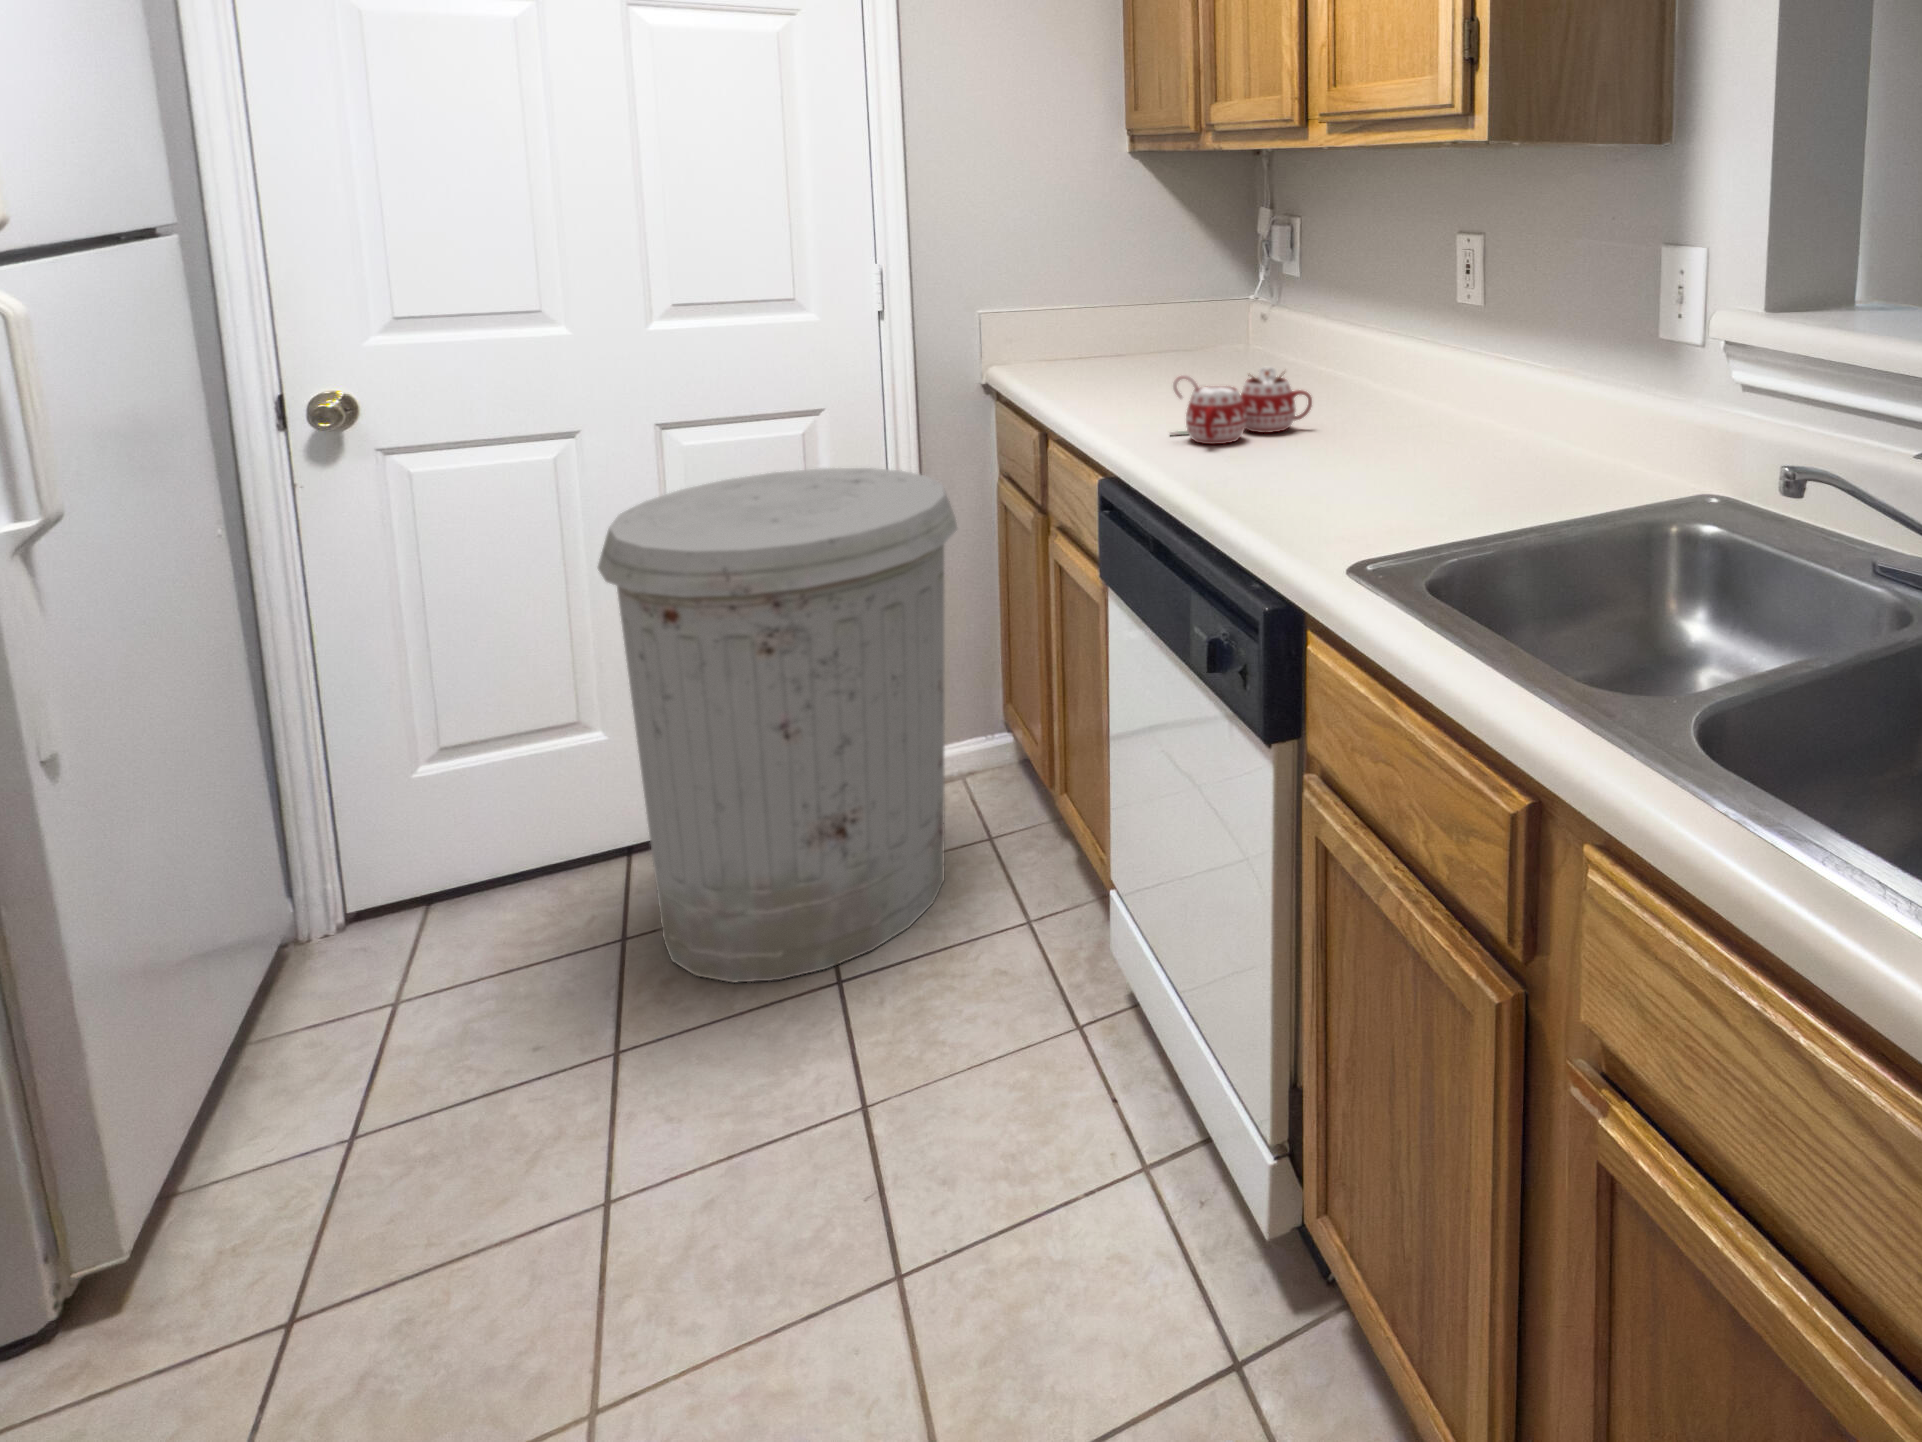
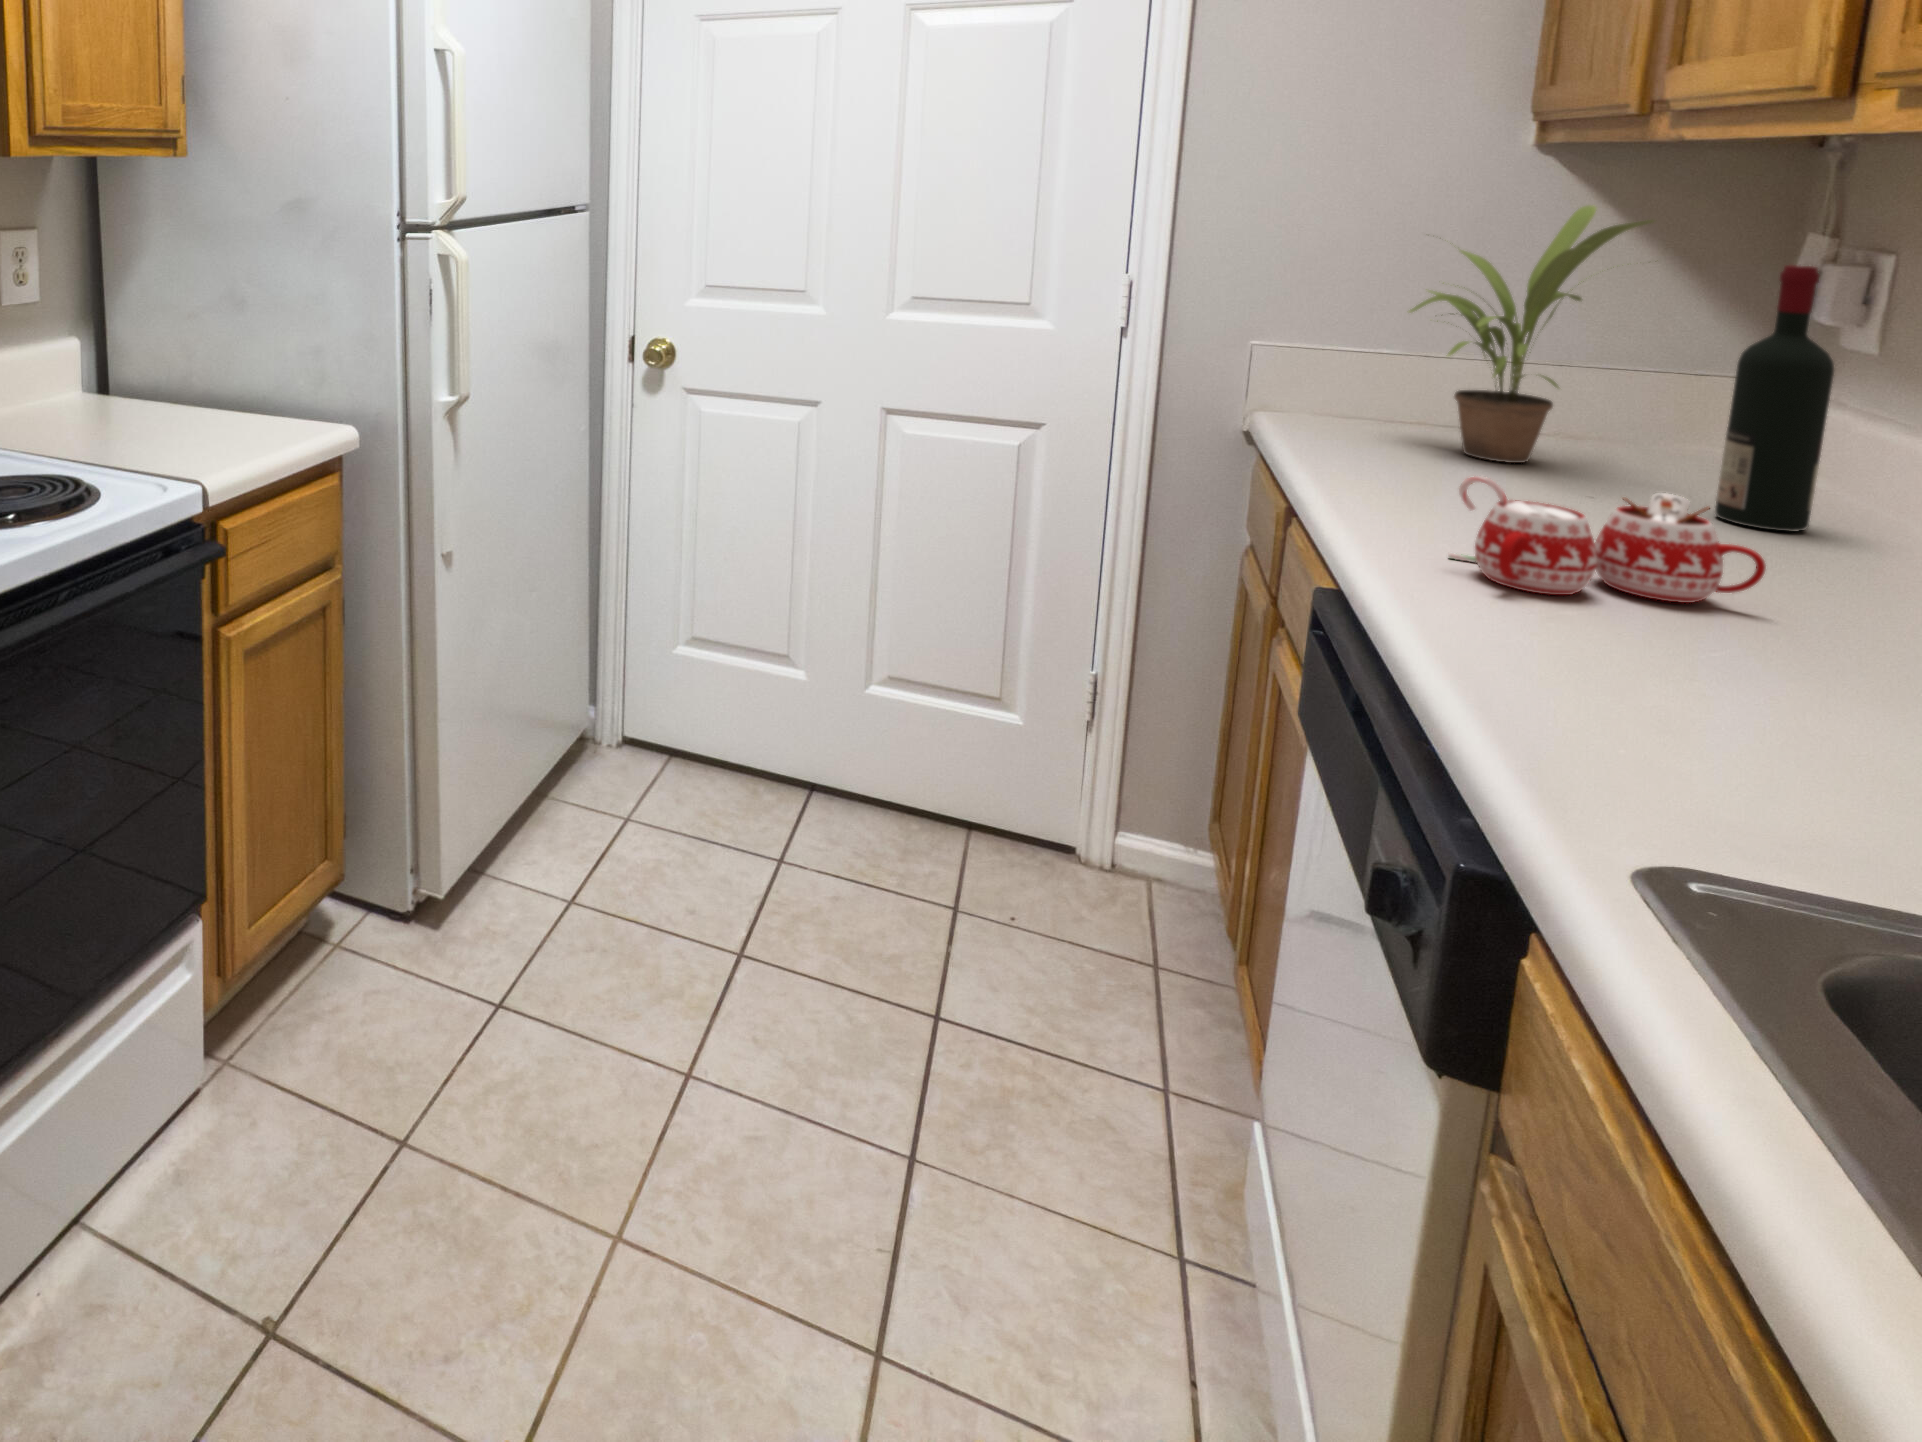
potted plant: none [1085,192,1214,372] -> present [1409,205,1653,463]
wine bottle: none [1262,224,1302,384] -> present [1715,265,1834,532]
trash can: present [598,468,957,982] -> none [799,474,1163,1008]

